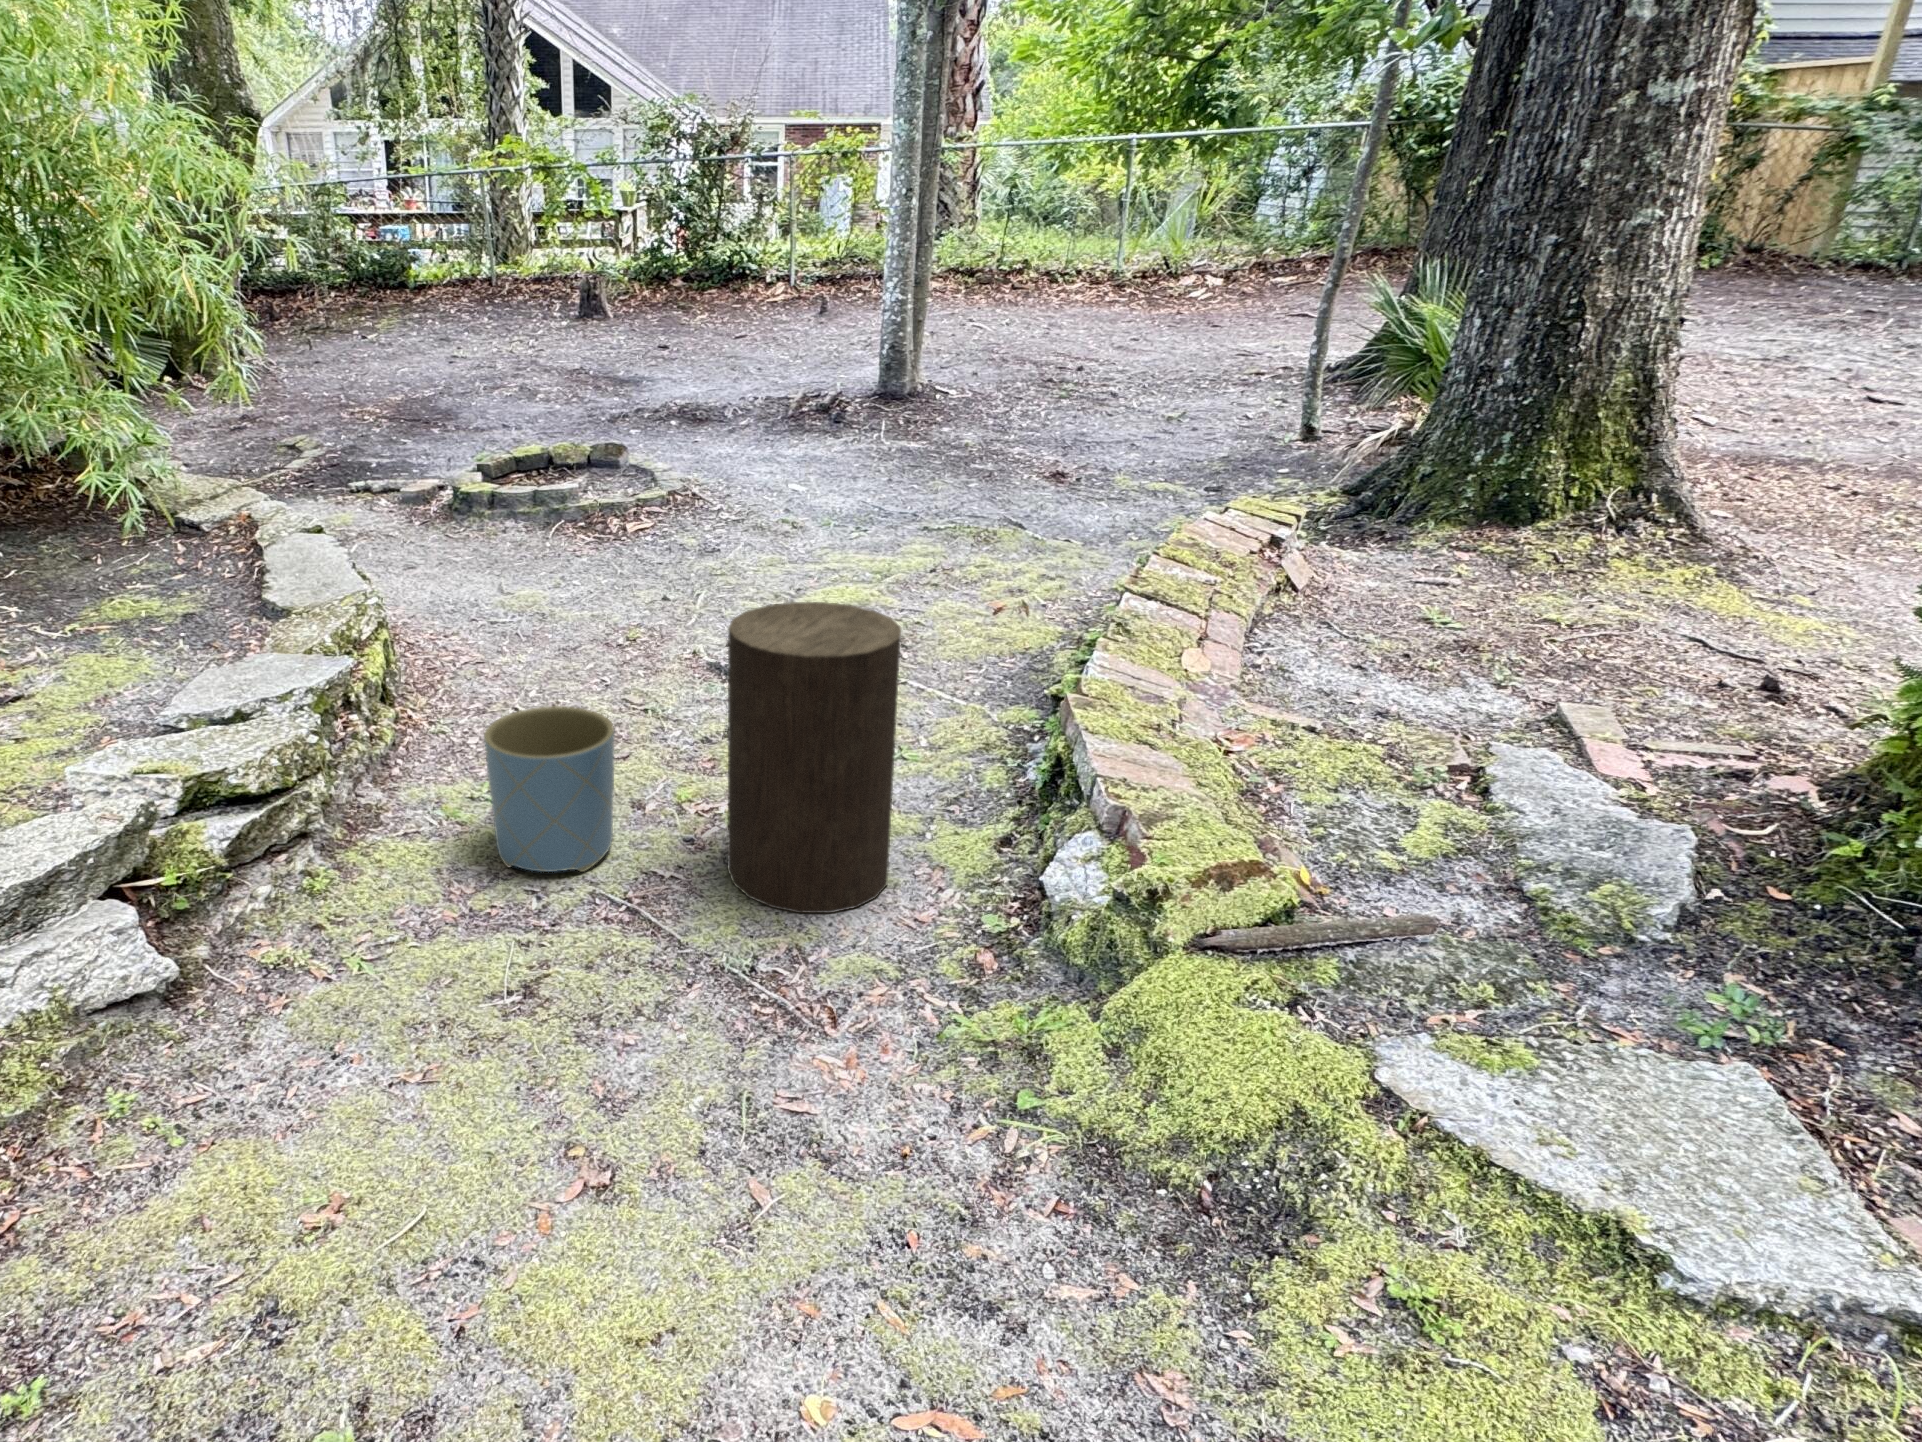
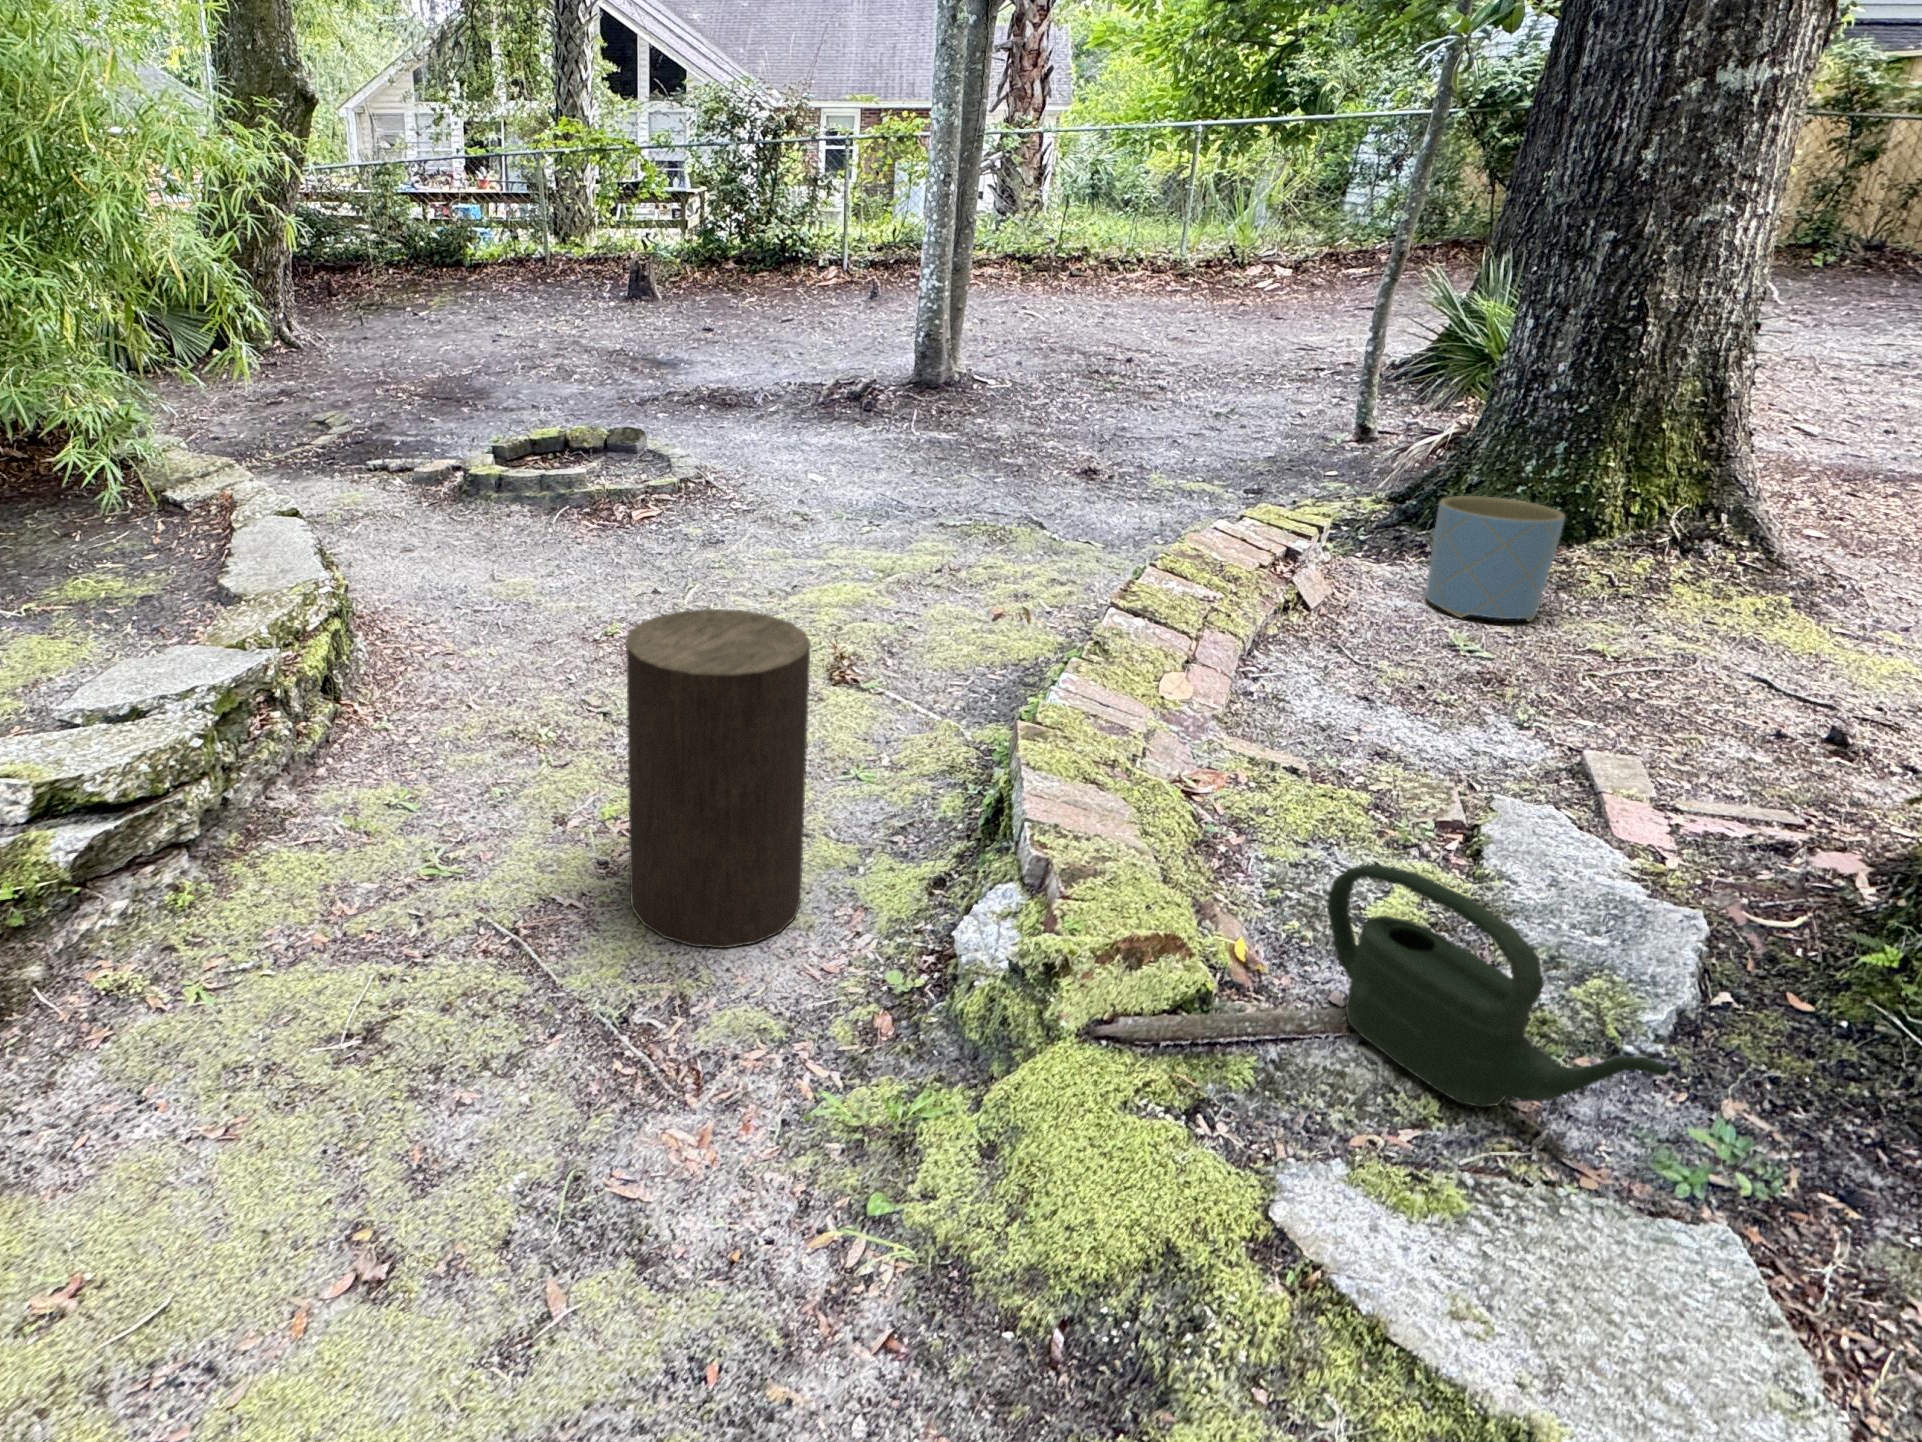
planter: present [484,706,614,872] -> present [1426,496,1565,622]
watering can: none [1390,792,1700,988] -> present [1327,864,1670,1107]

